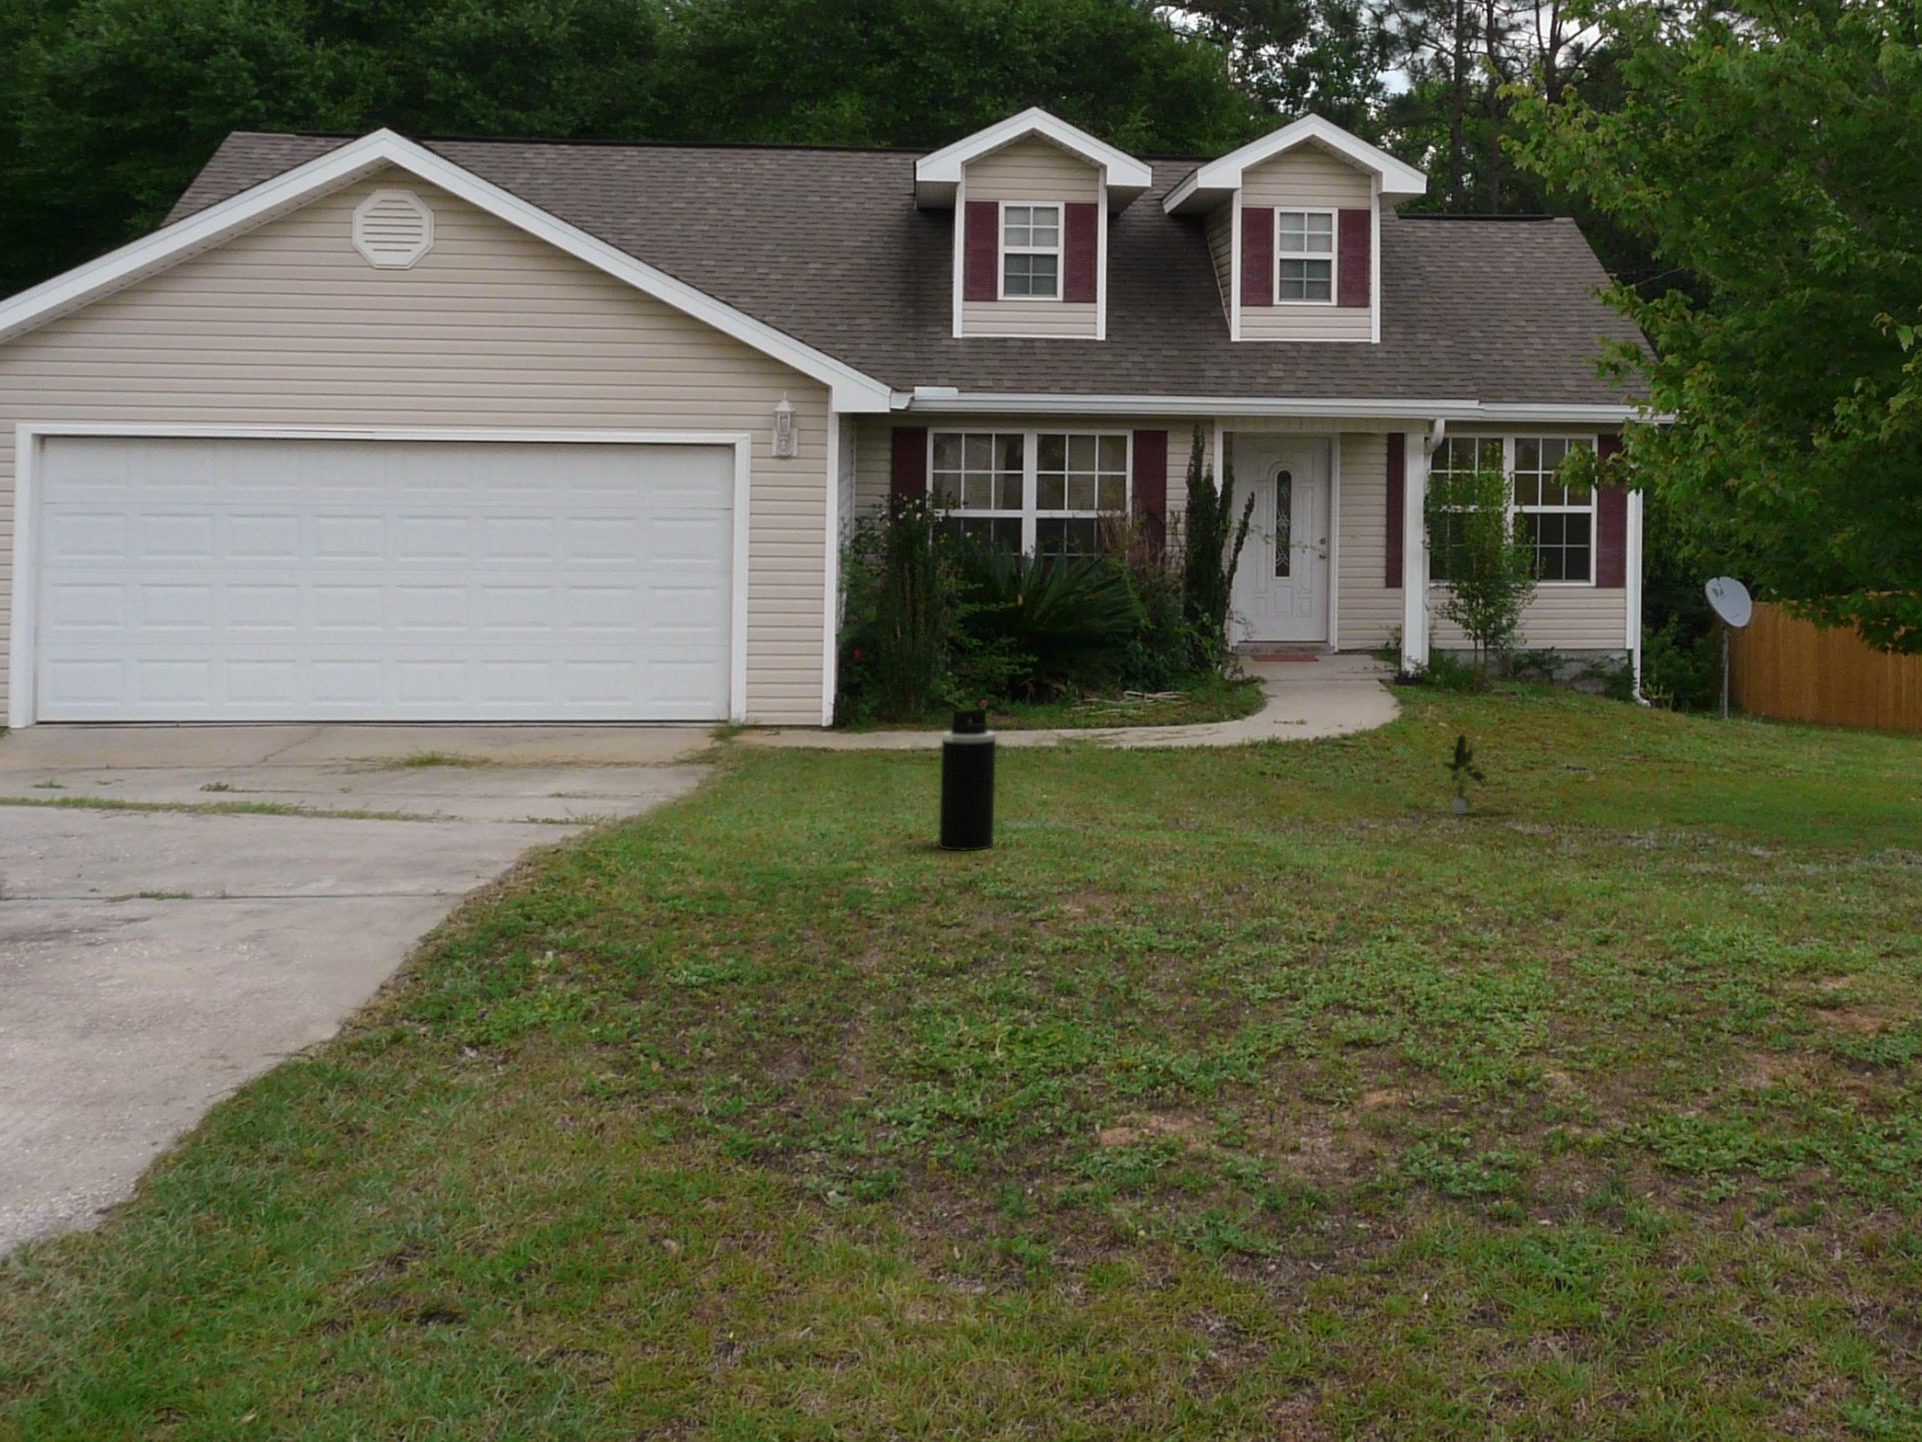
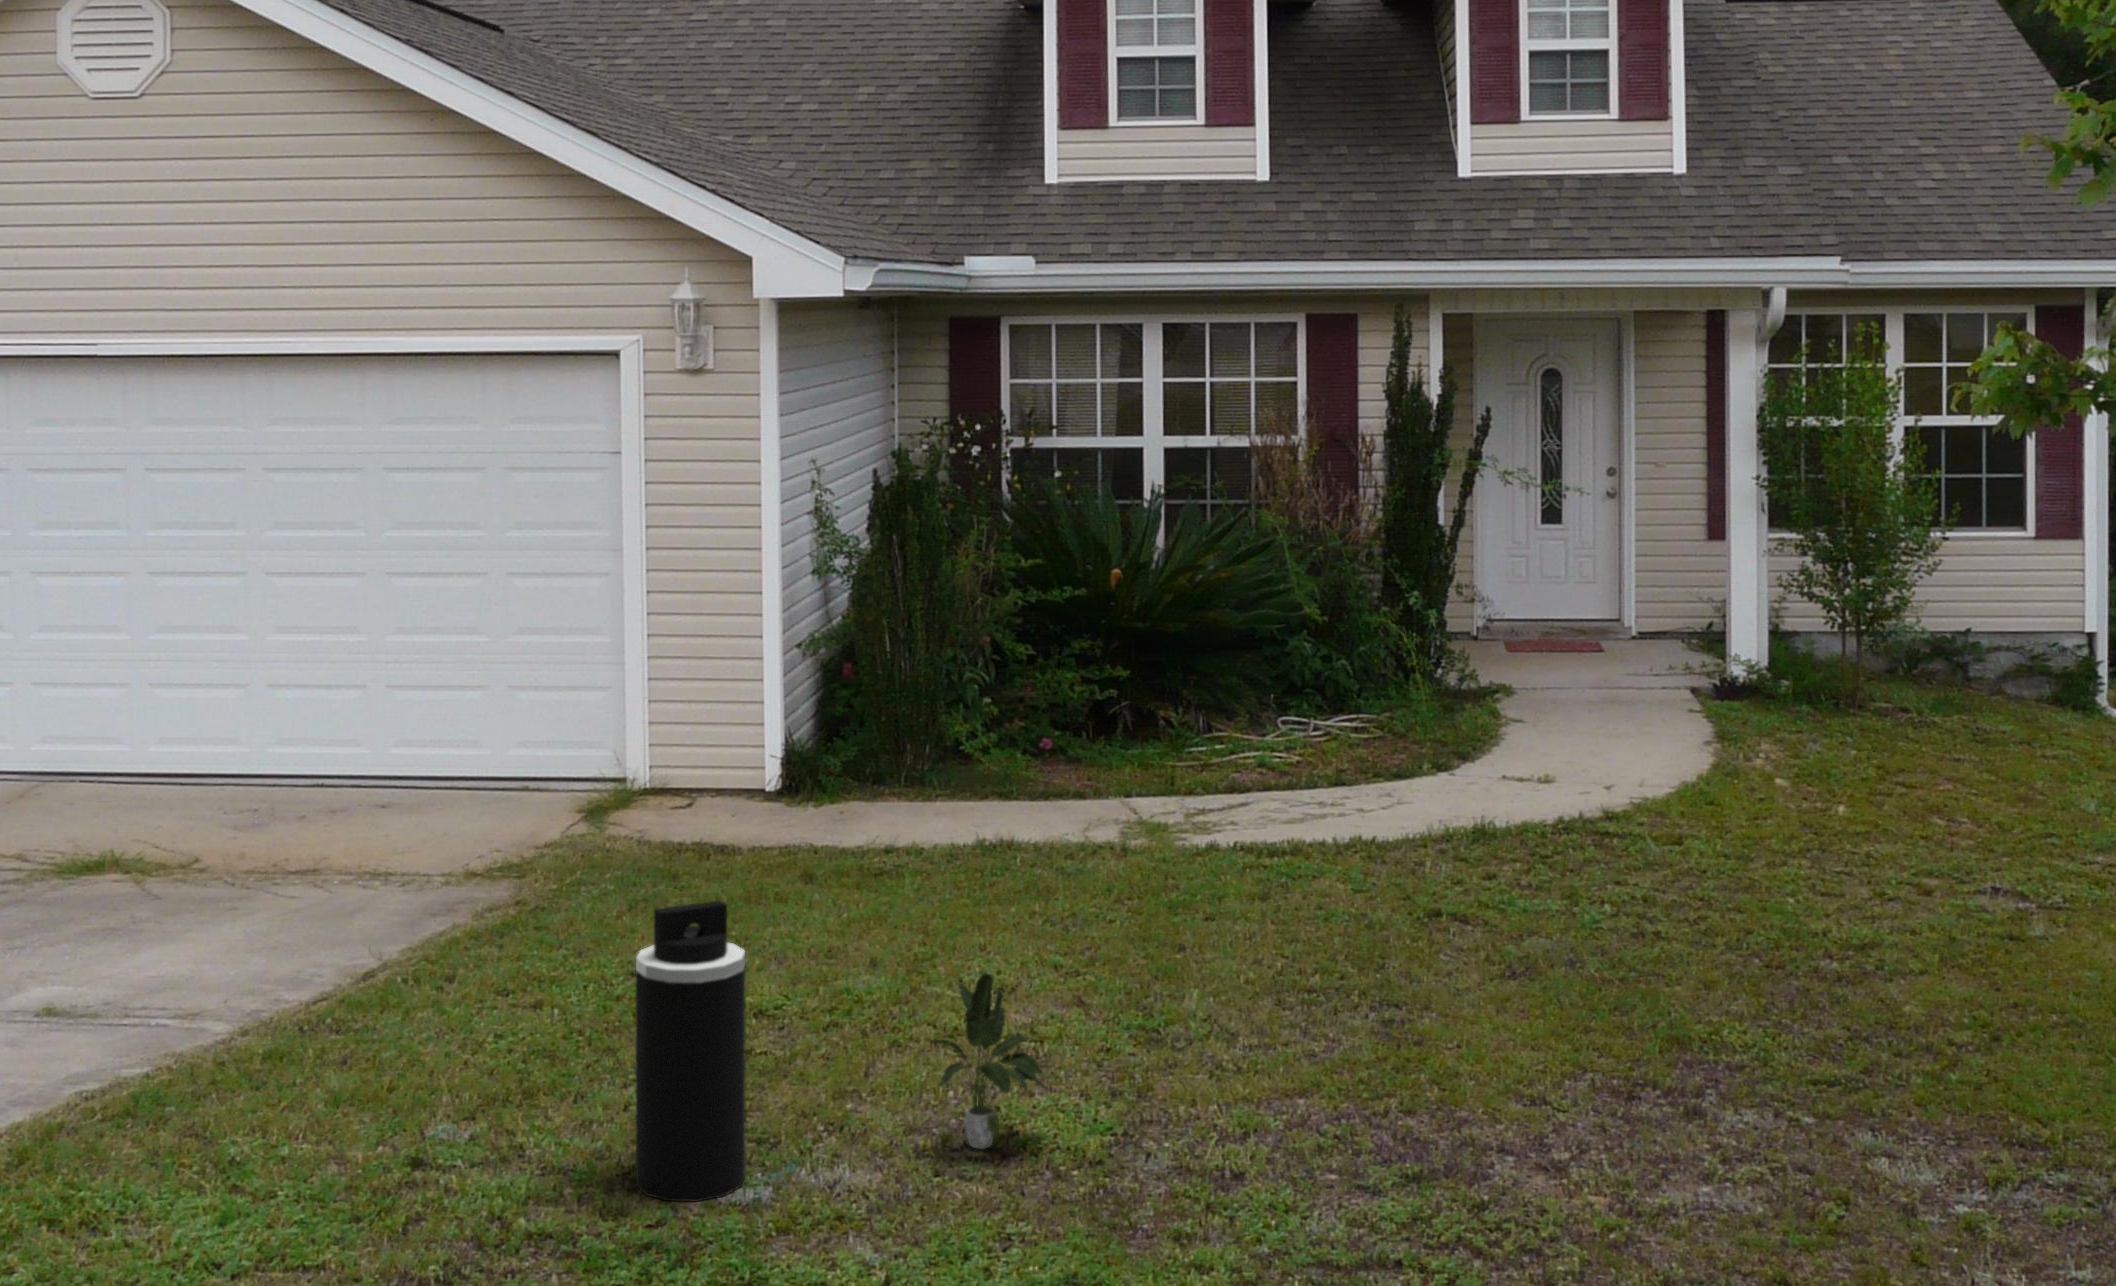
potted plant: present [1443,735,1486,815] -> present [929,973,1043,1149]

